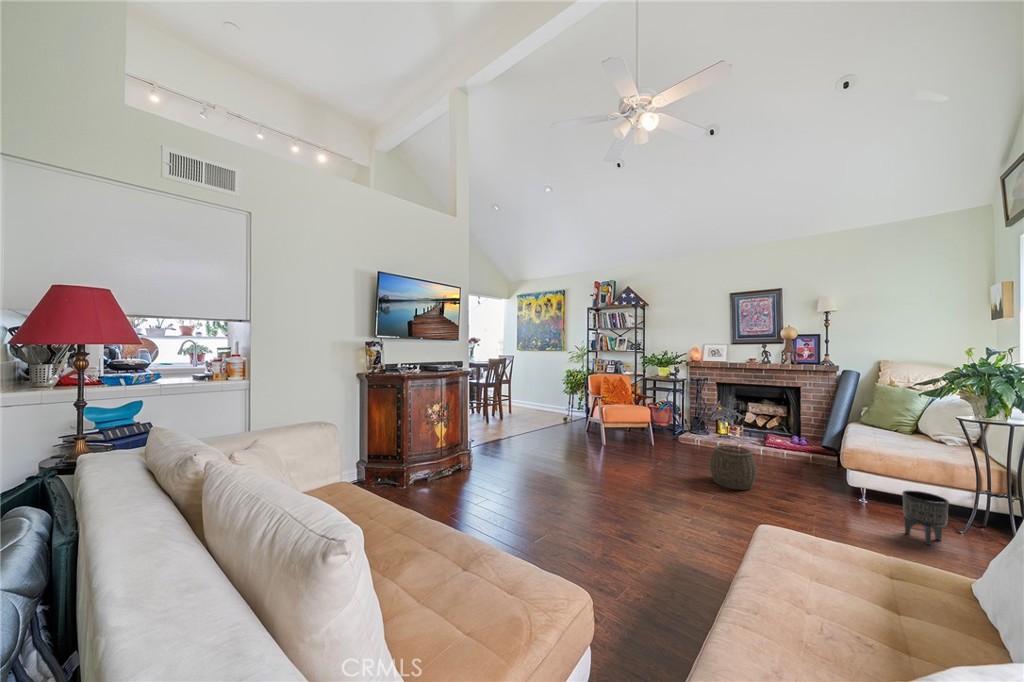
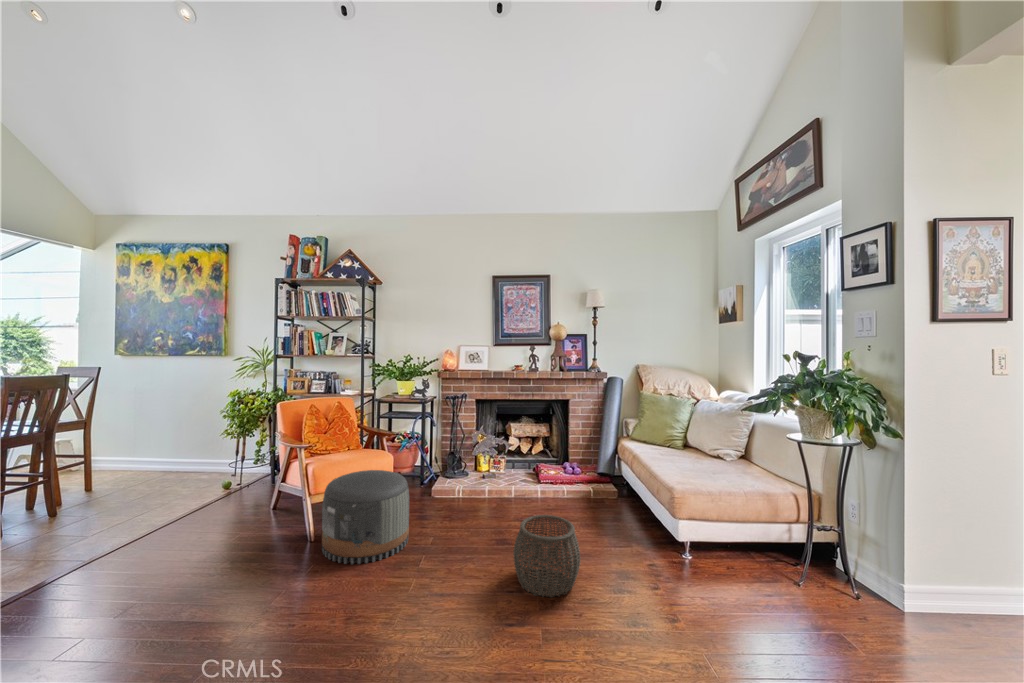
pouf: none [608,413,655,458] -> present [322,470,409,564]
planter: present [903,490,949,545] -> none [763,550,813,629]

